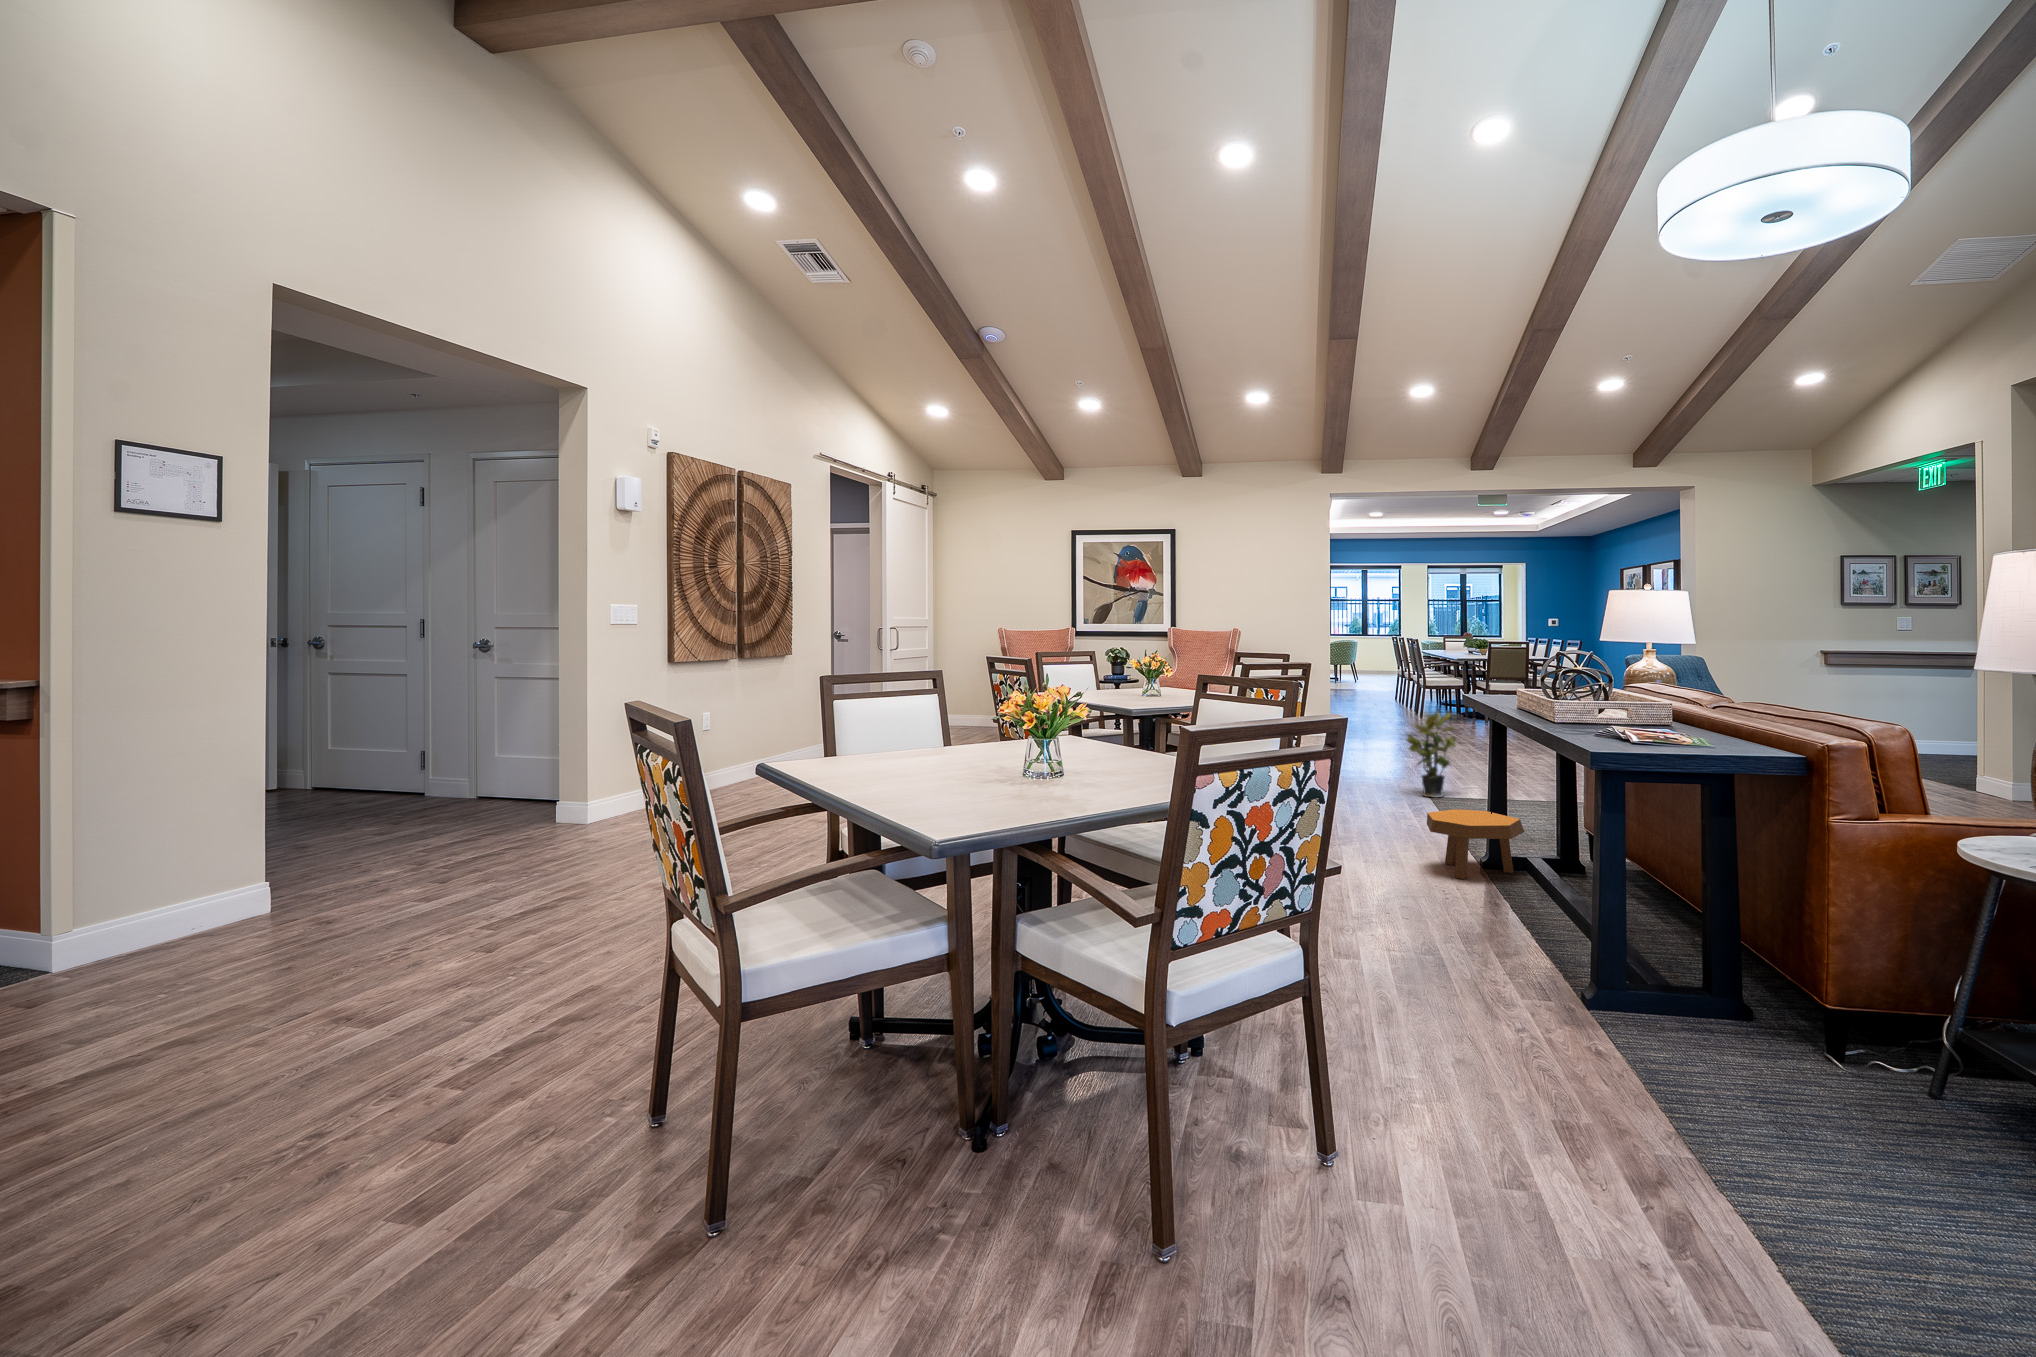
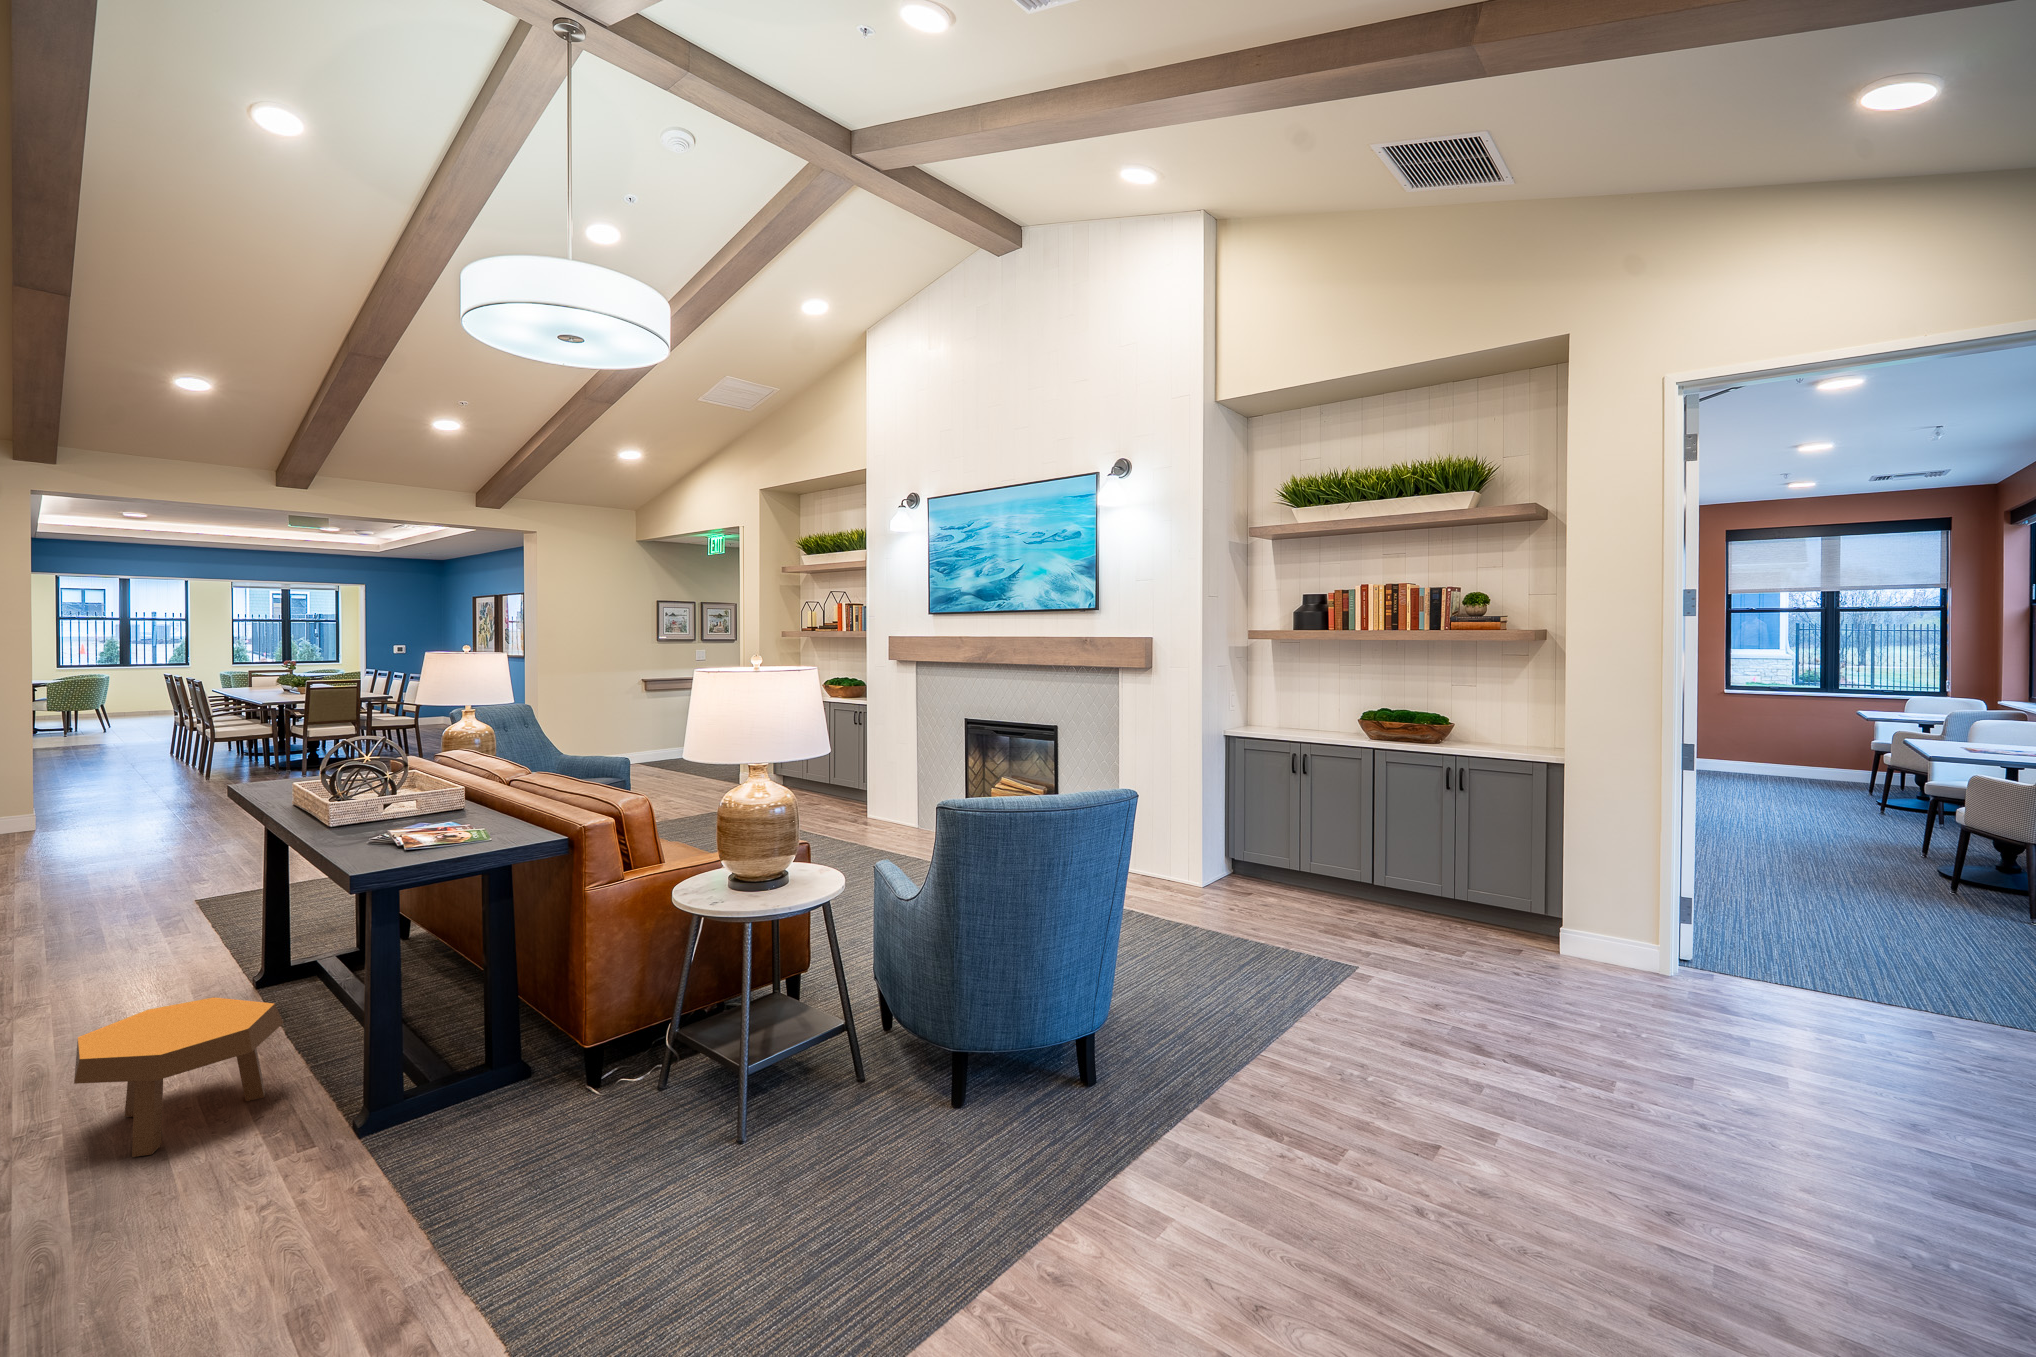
potted plant: present [1407,712,1456,798] -> none [105,803,206,942]

